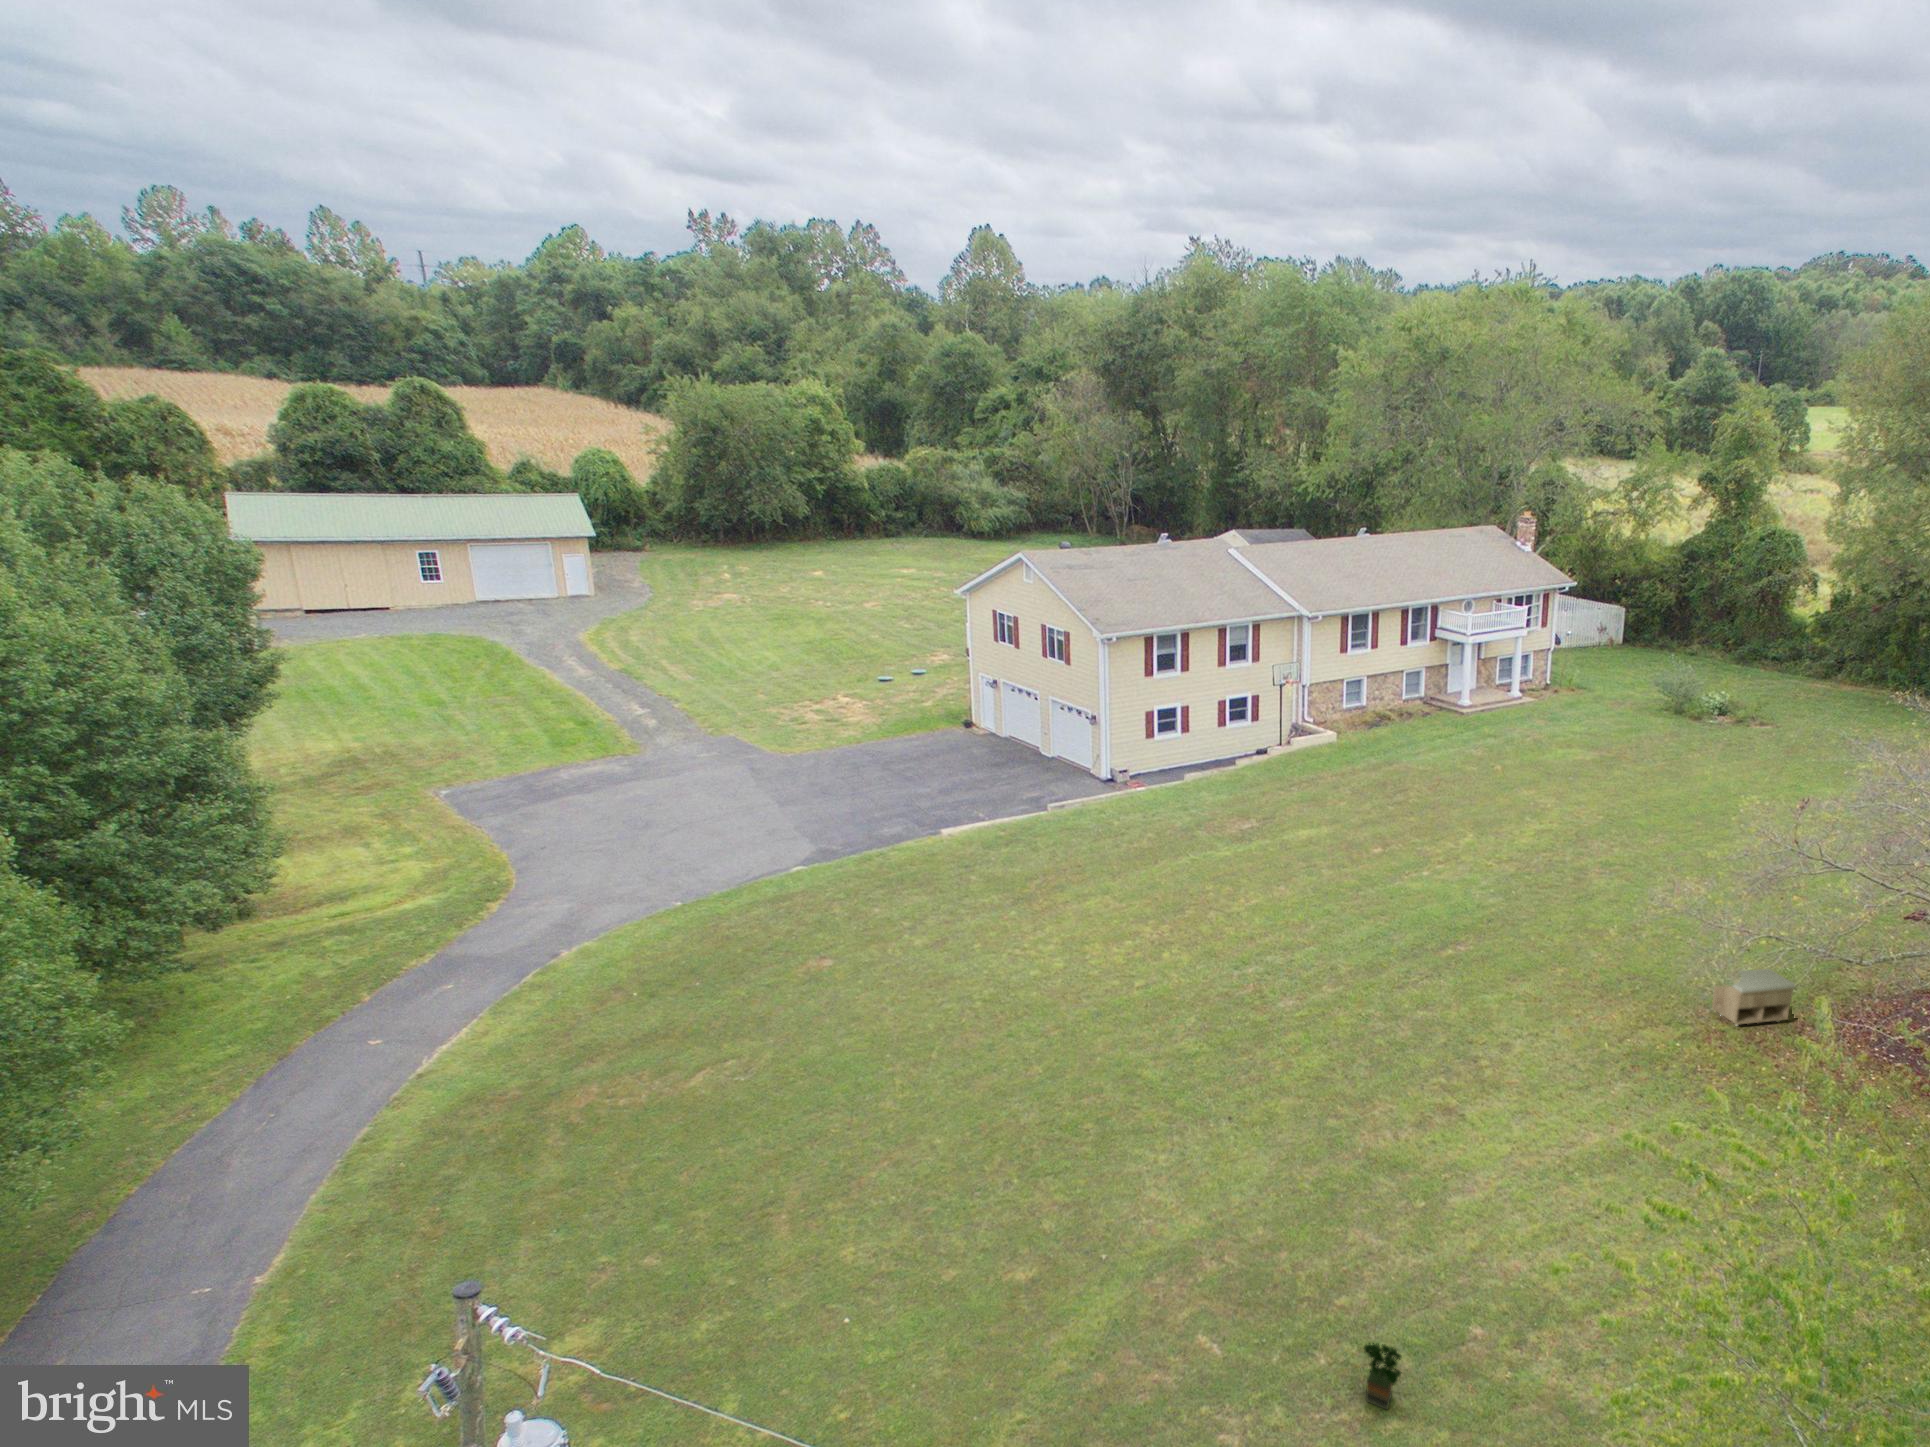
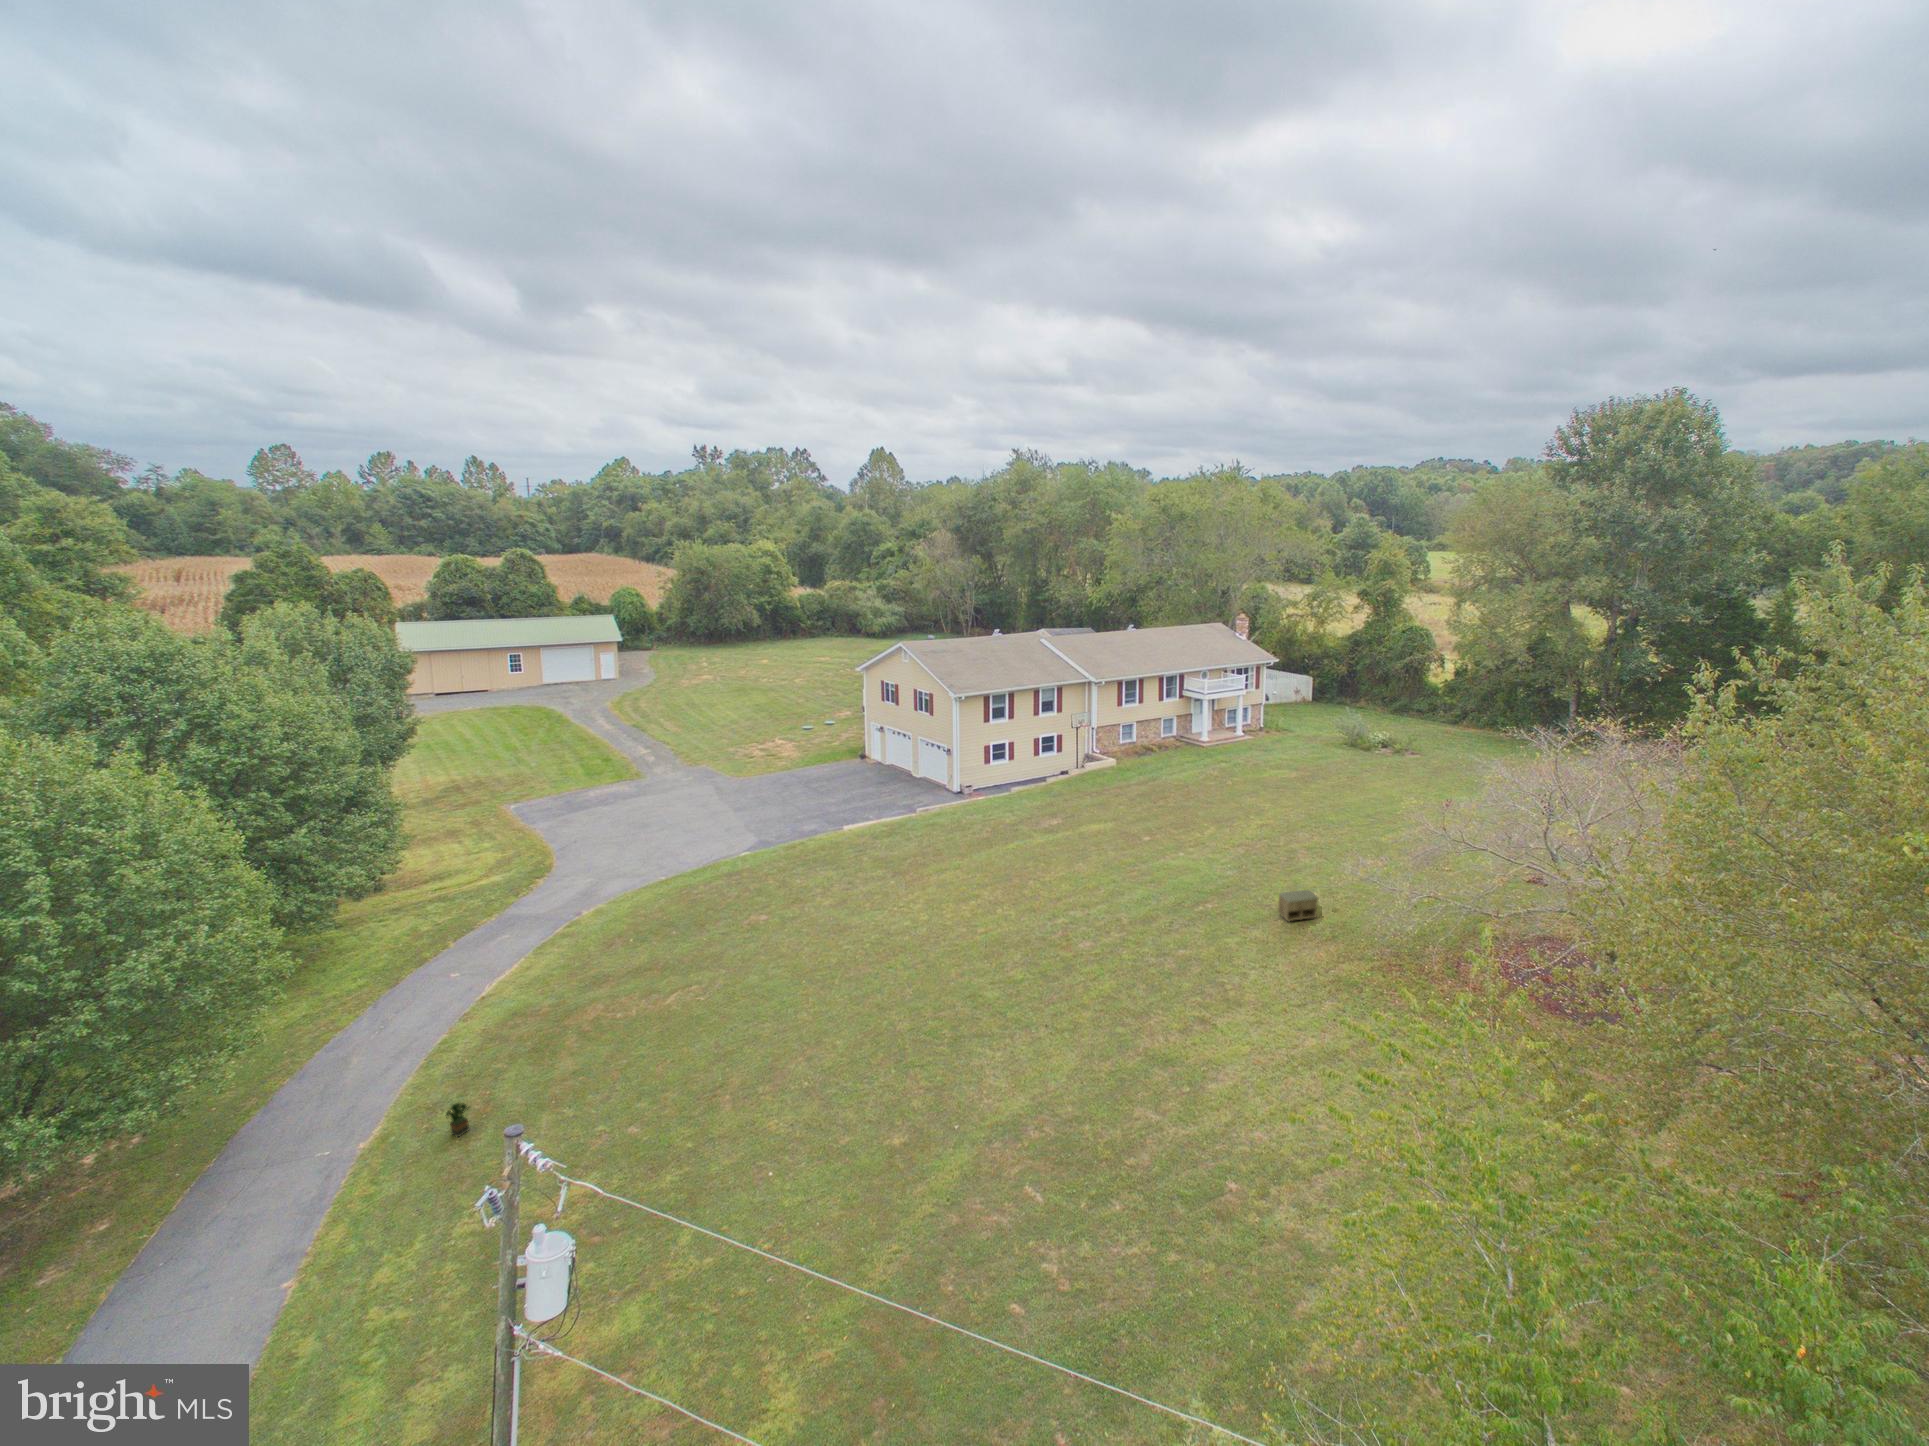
potted tree: present [1364,1343,1402,1409] -> present [446,1103,469,1137]

